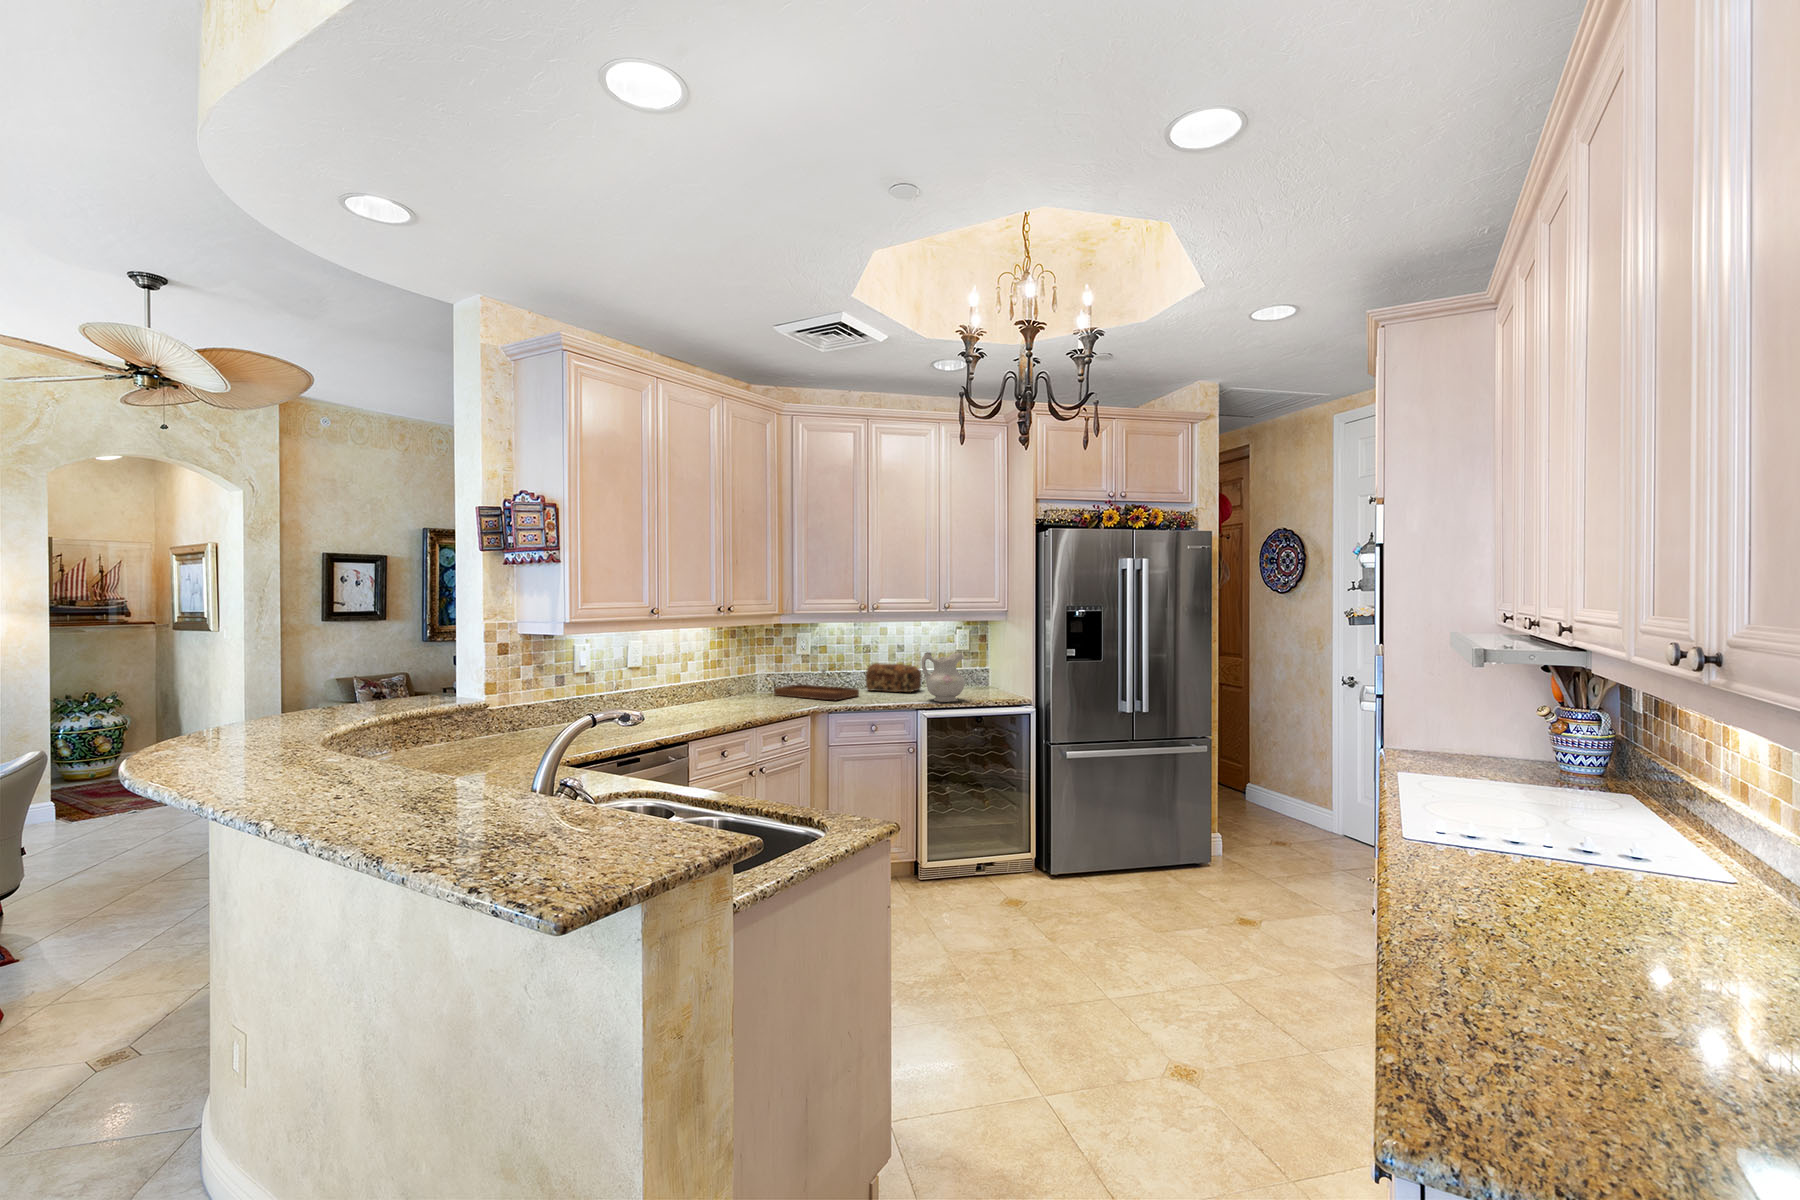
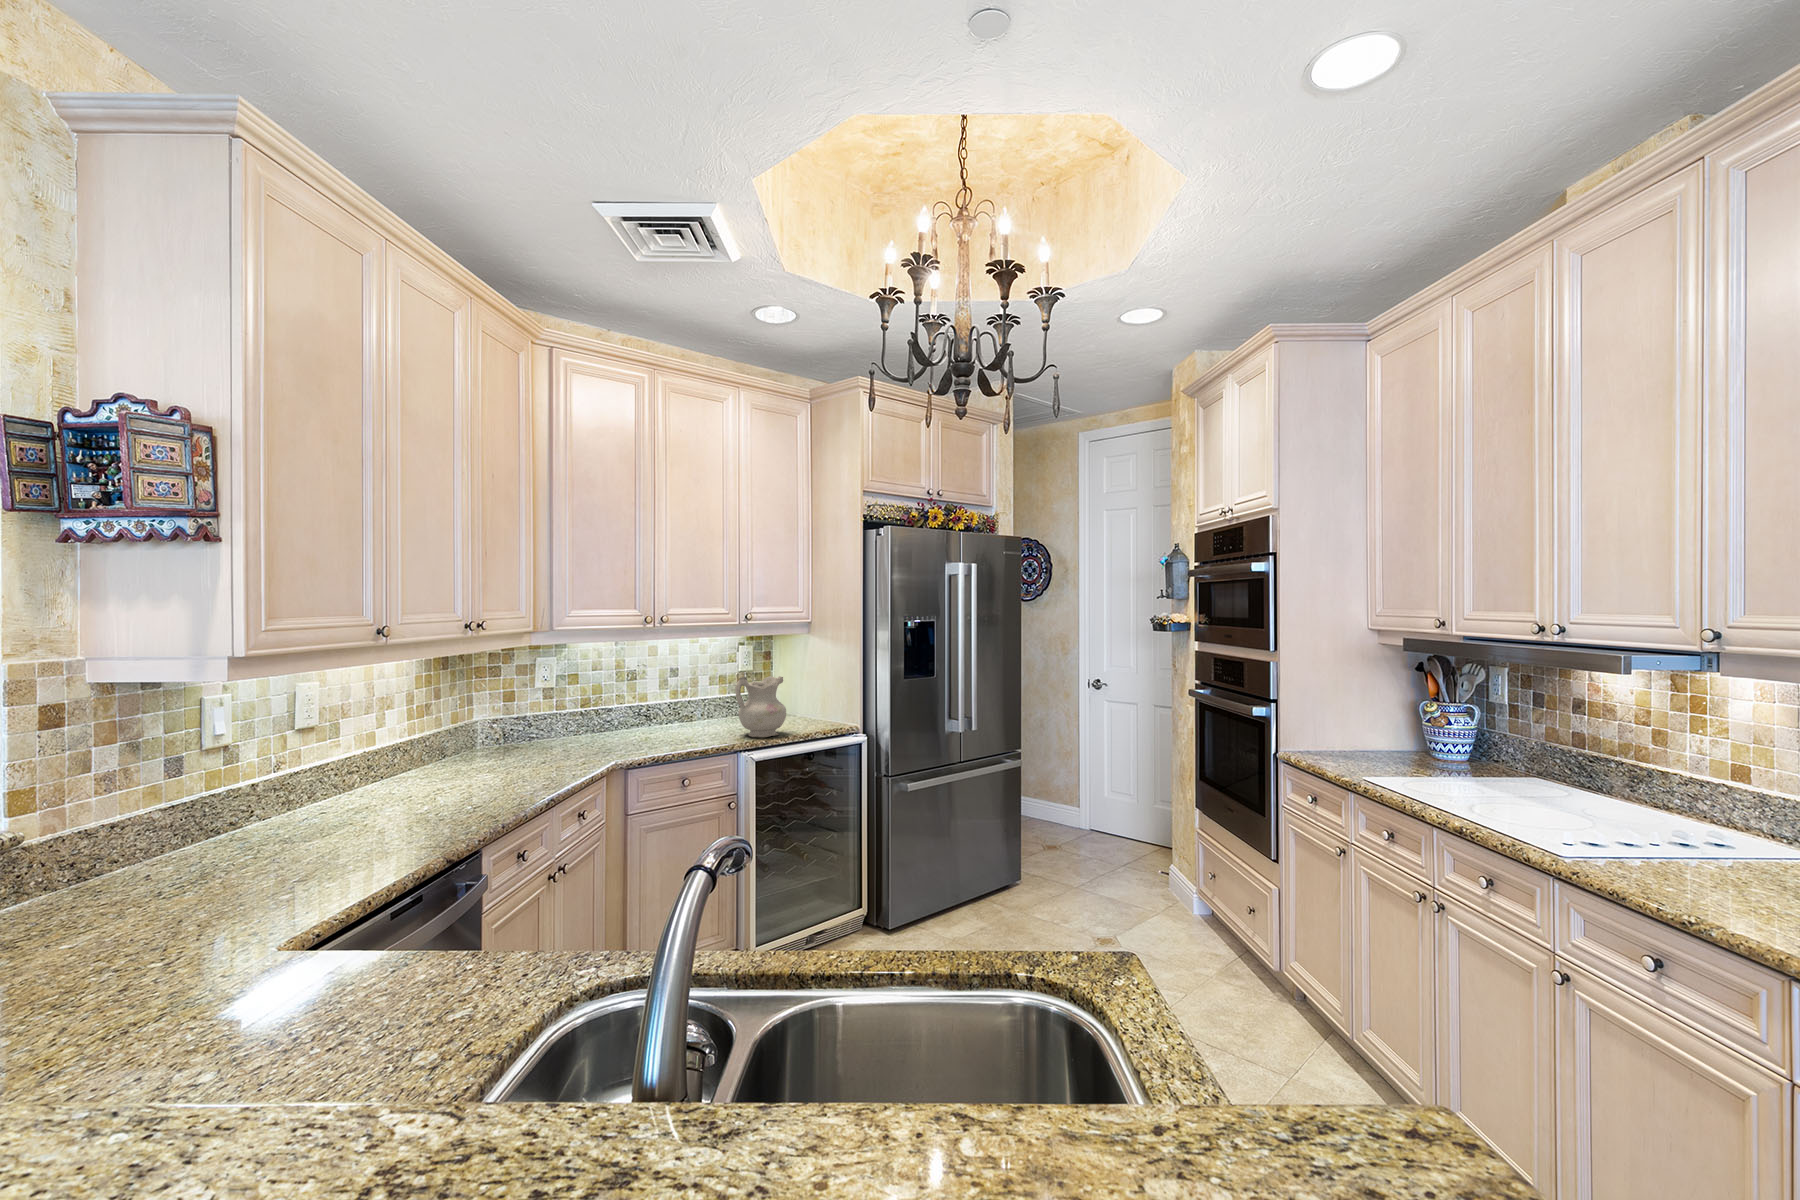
bread loaf: present [866,663,921,692] -> none [640,693,709,730]
tray: present [774,669,859,700] -> none [518,707,644,749]

